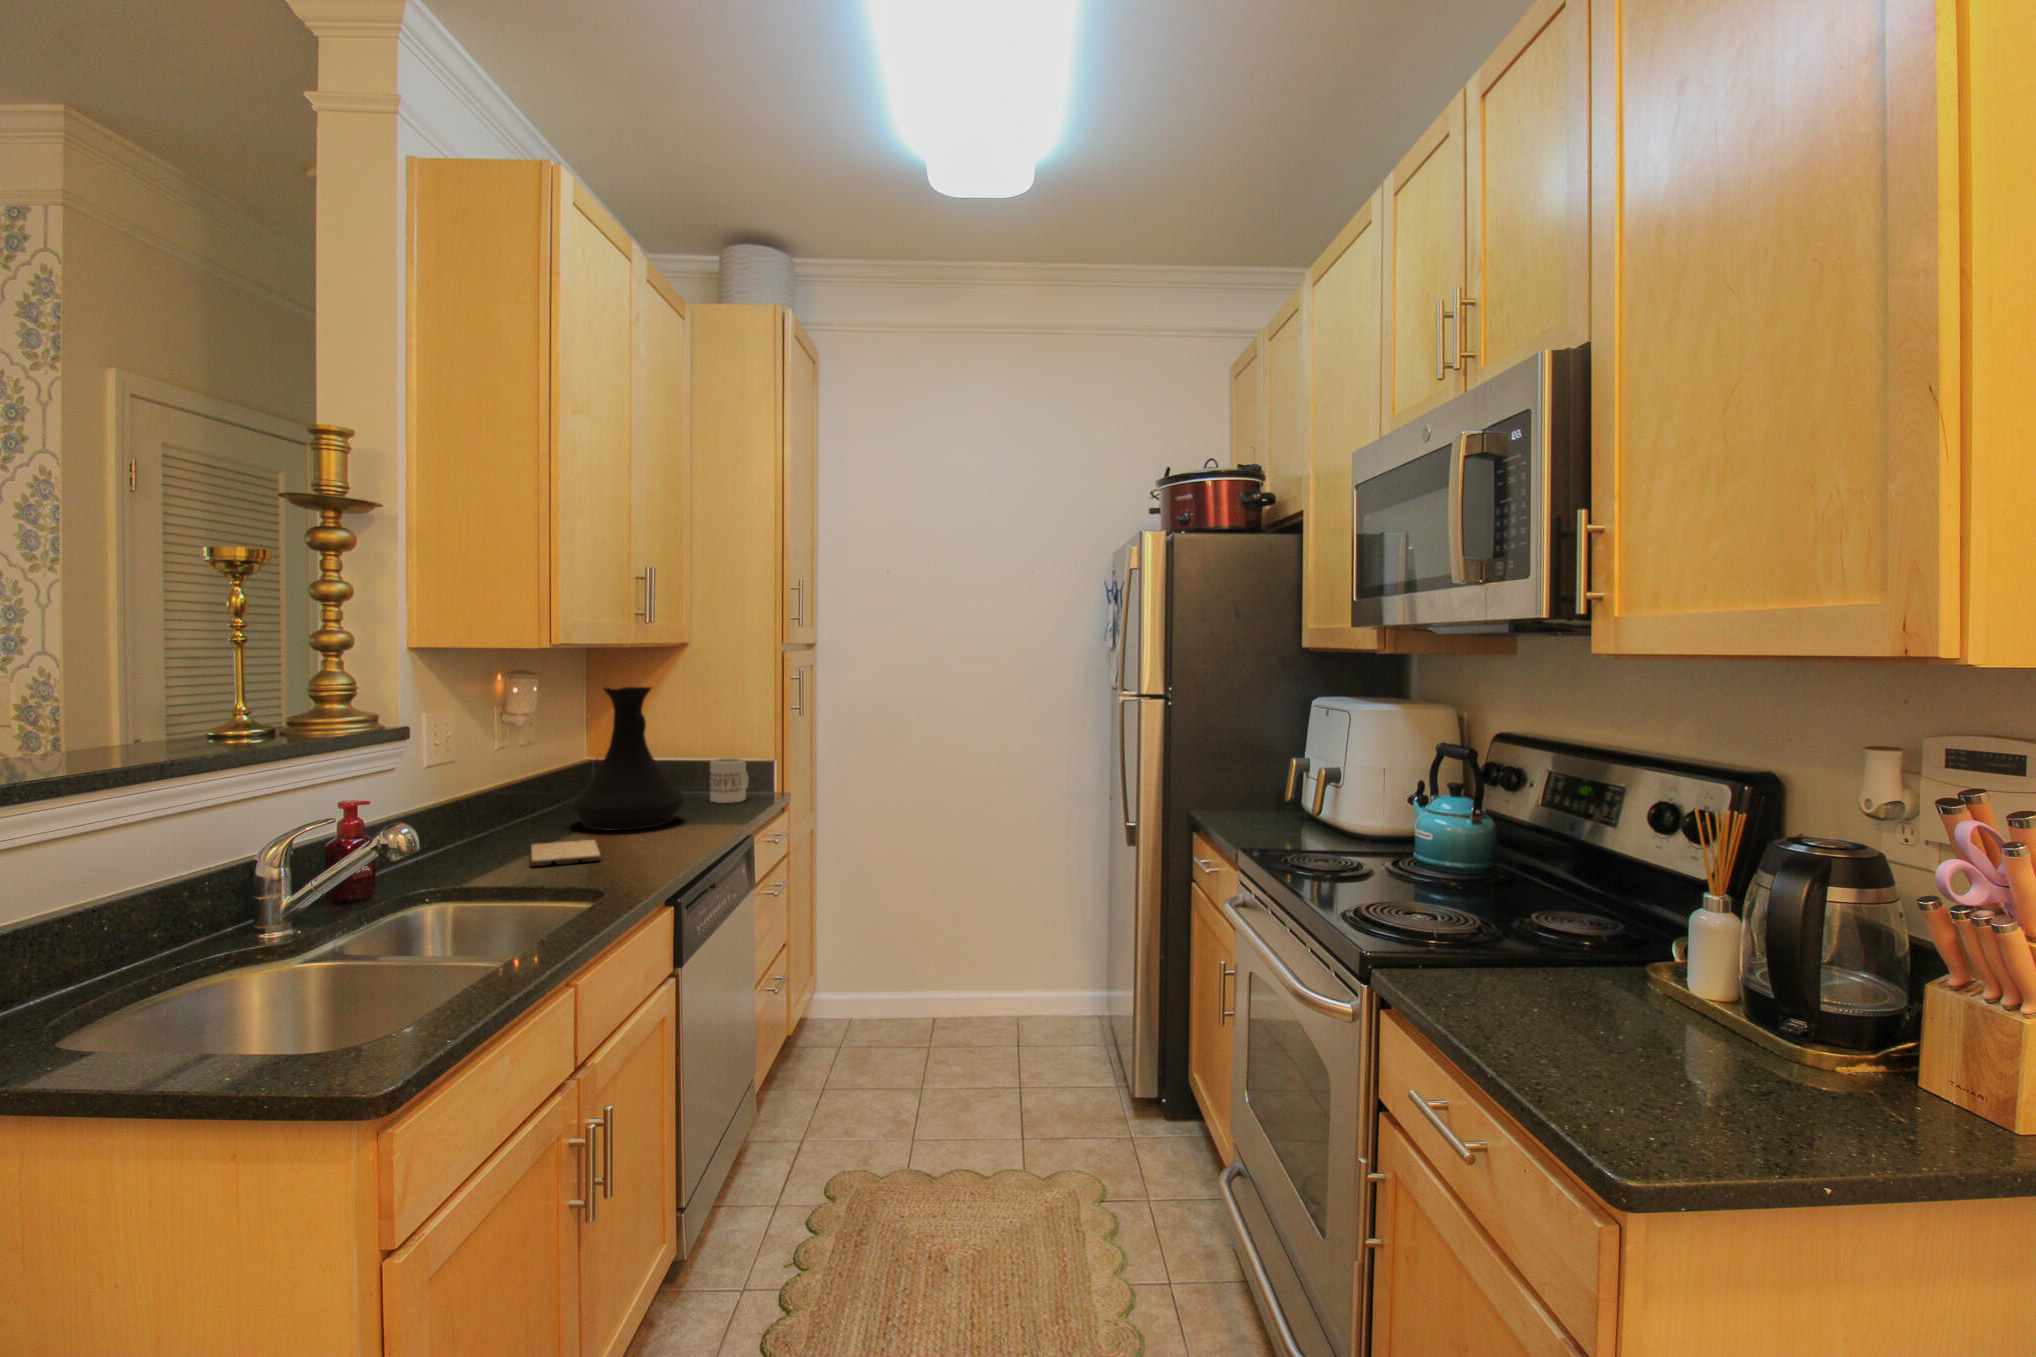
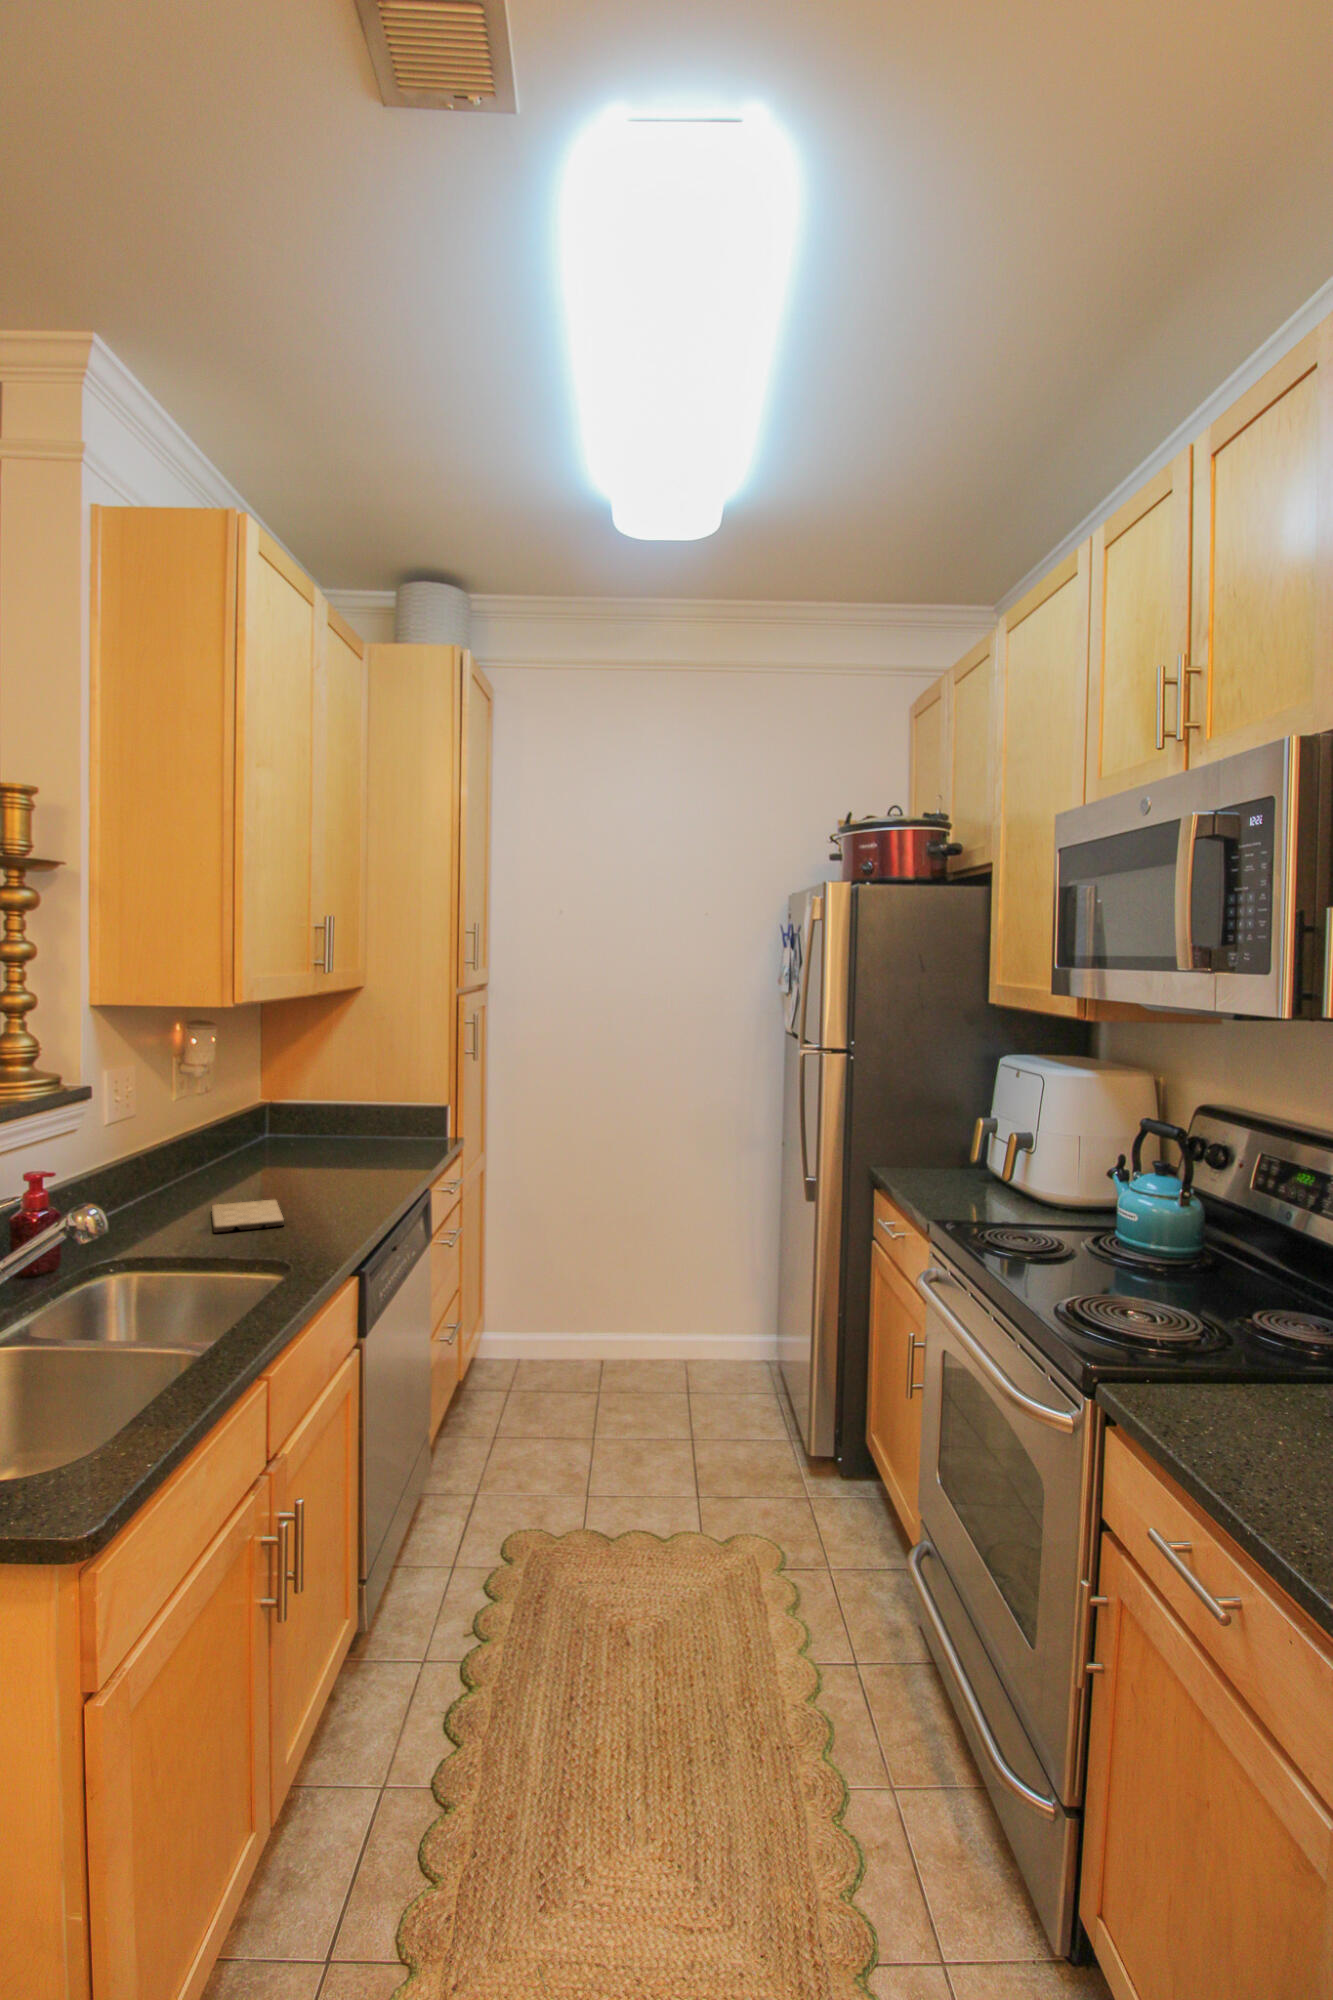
vase: present [571,687,685,831] -> none [249,1037,364,1187]
mug: present [710,759,749,803] -> none [387,1106,426,1152]

